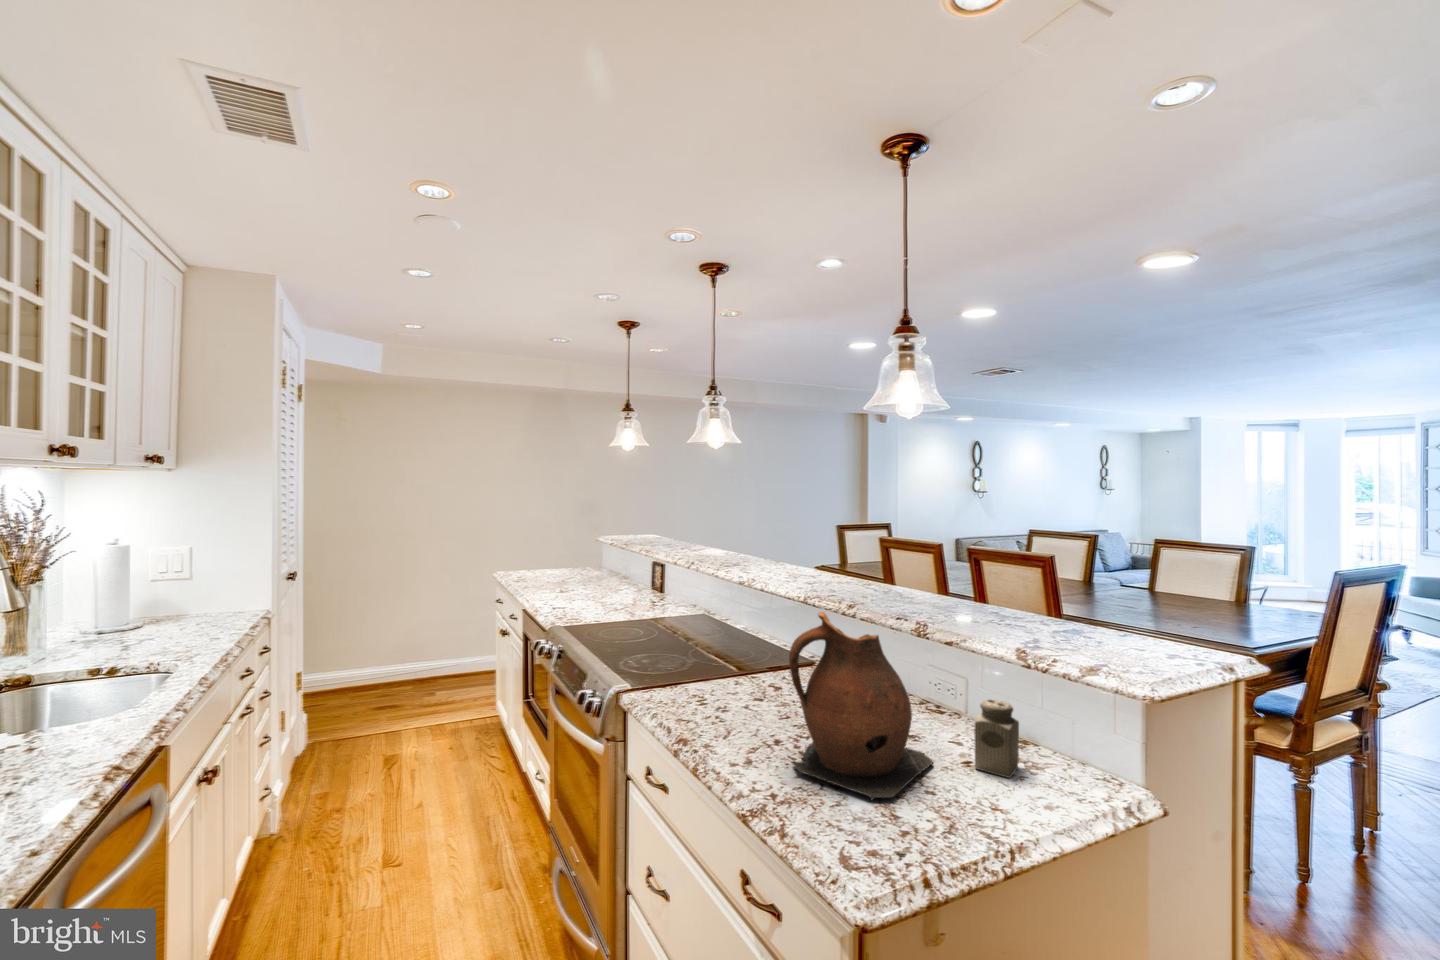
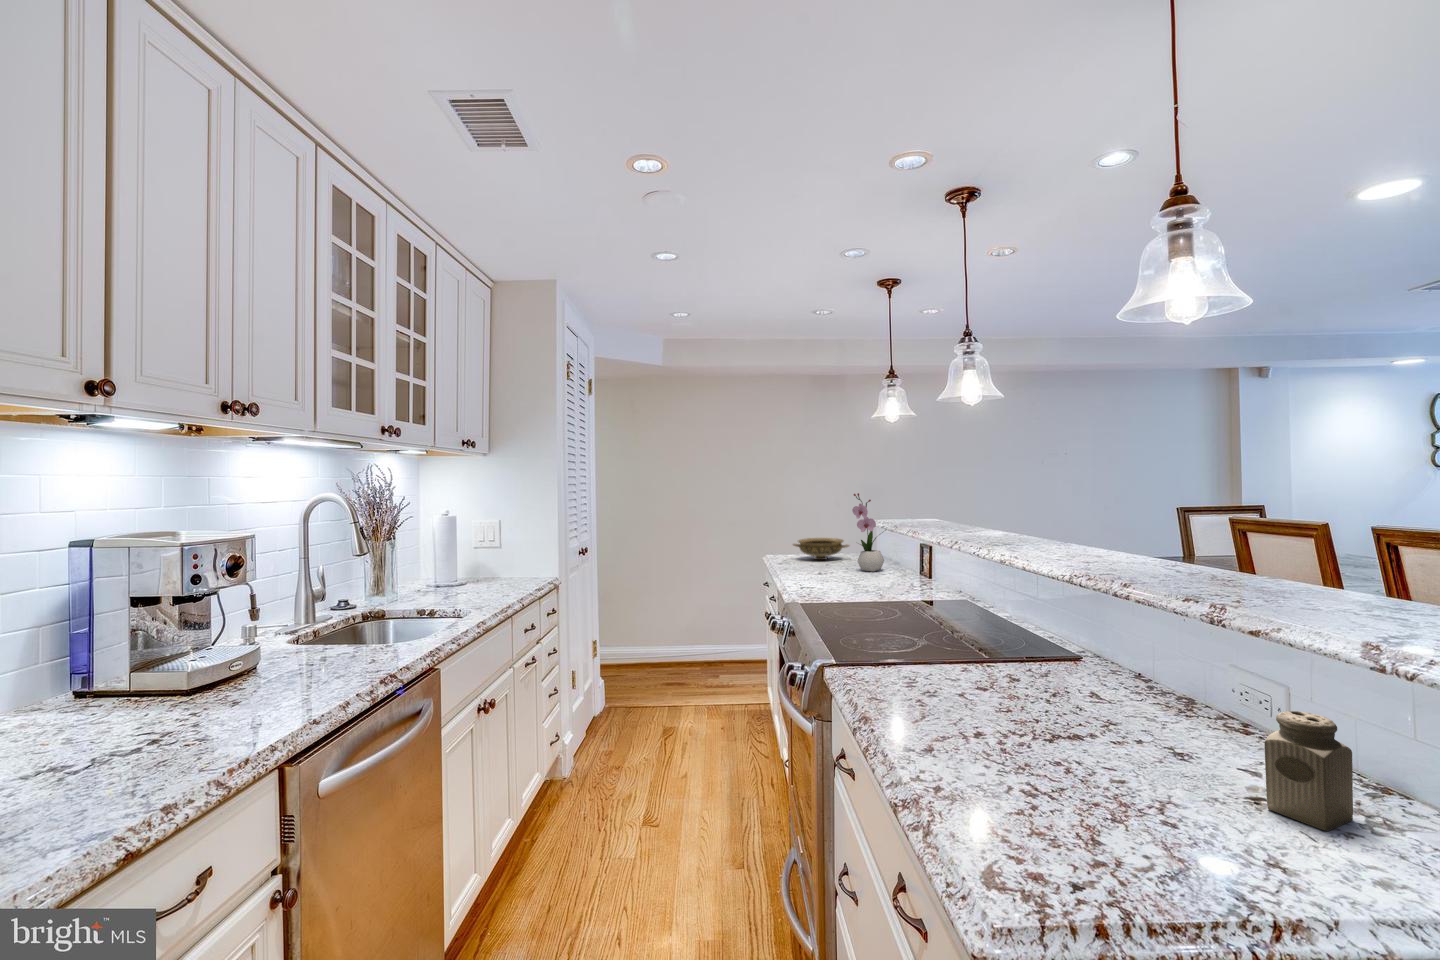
flower arrangement: none [598,518,628,591] -> present [852,493,884,572]
ceramic bowl: none [530,558,587,580] -> present [793,538,849,560]
ceramic pitcher: present [789,612,933,800] -> none [972,573,1195,819]

